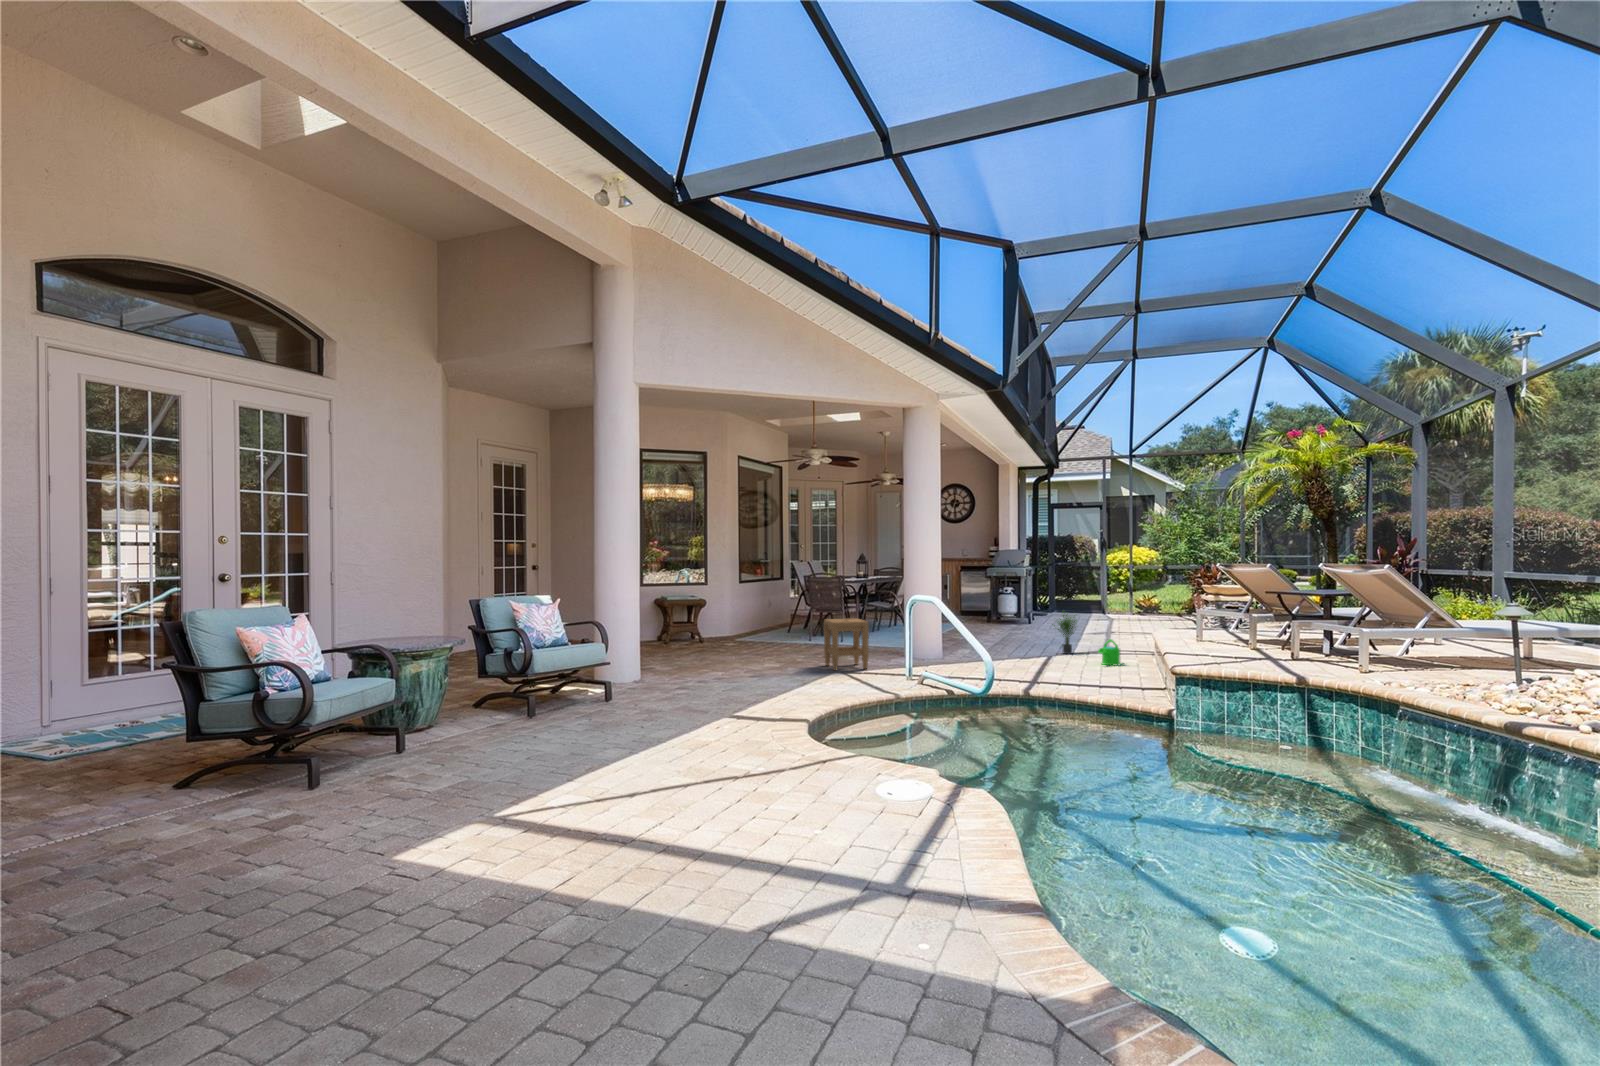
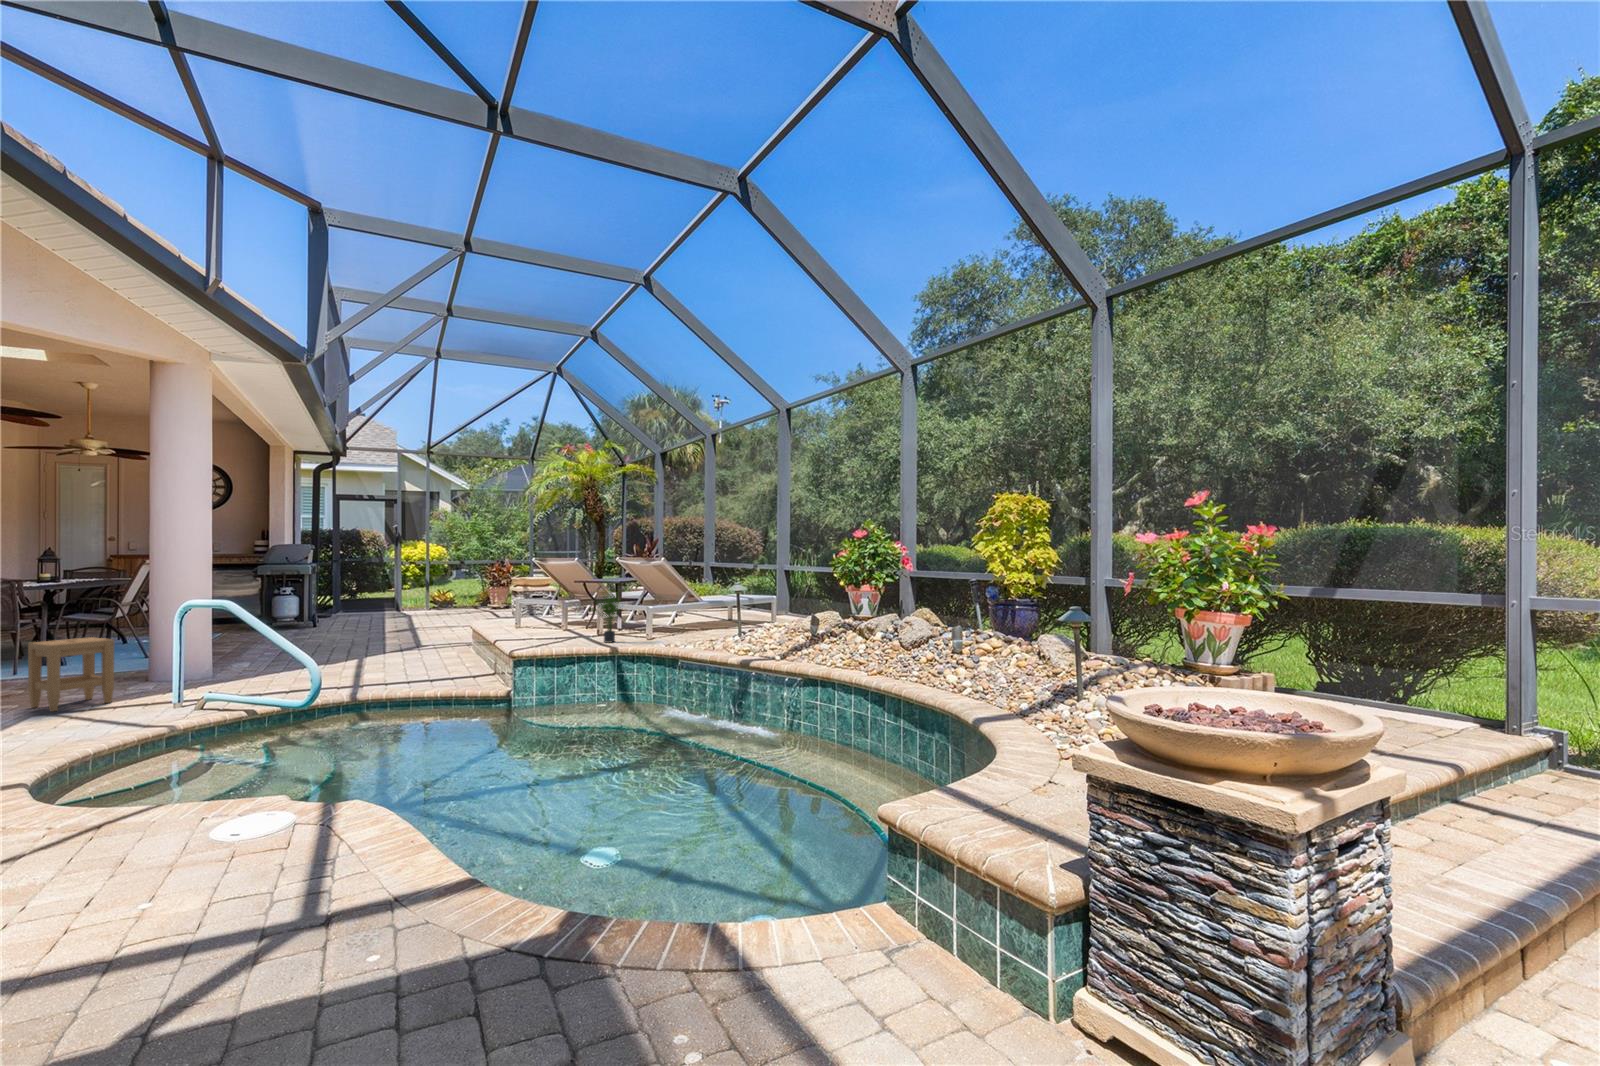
potted plant: present [1054,615,1076,654] -> present [596,593,619,643]
watering can: present [1098,639,1120,665] -> none [419,634,442,660]

